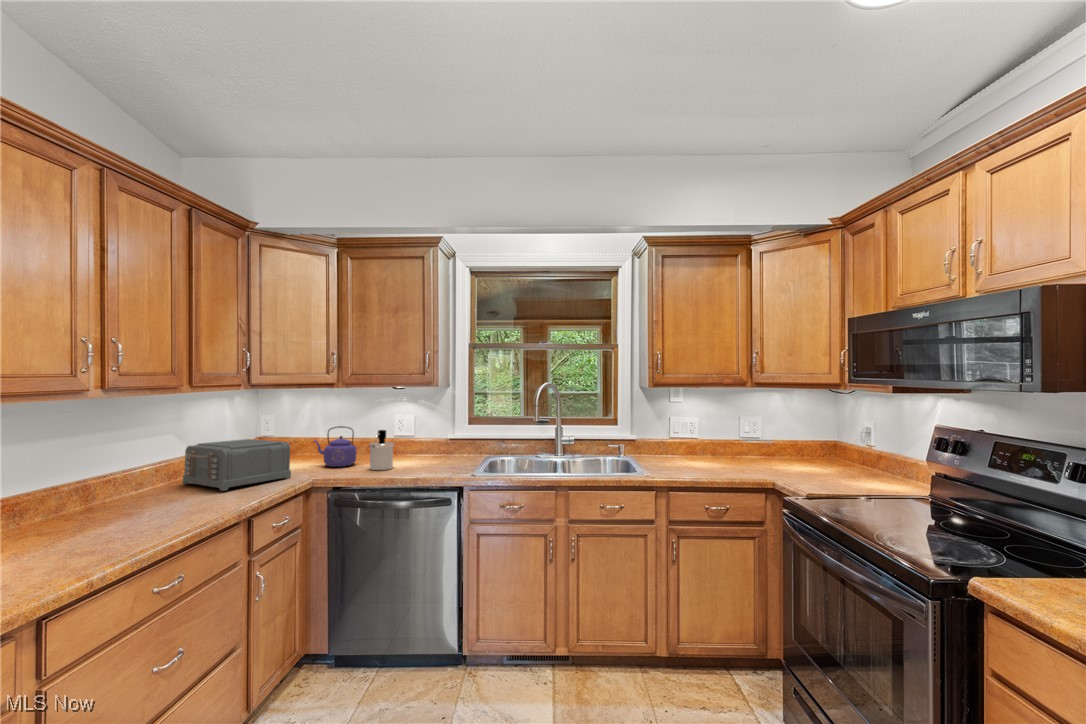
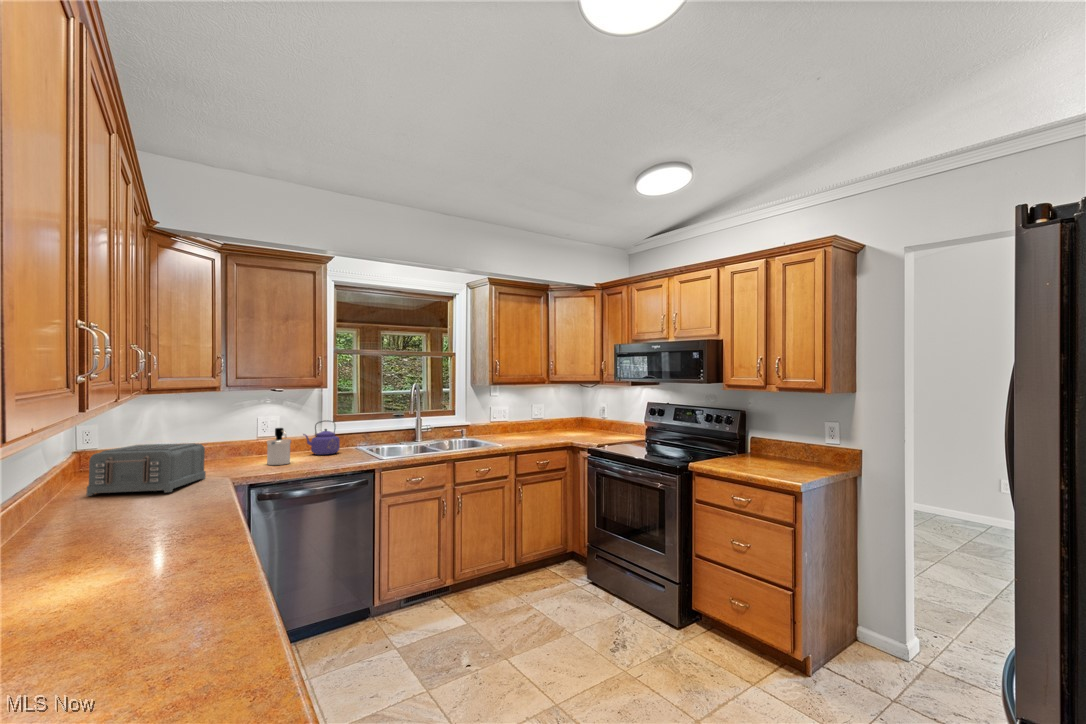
kettle: present [314,426,357,467] -> present [303,420,340,455]

